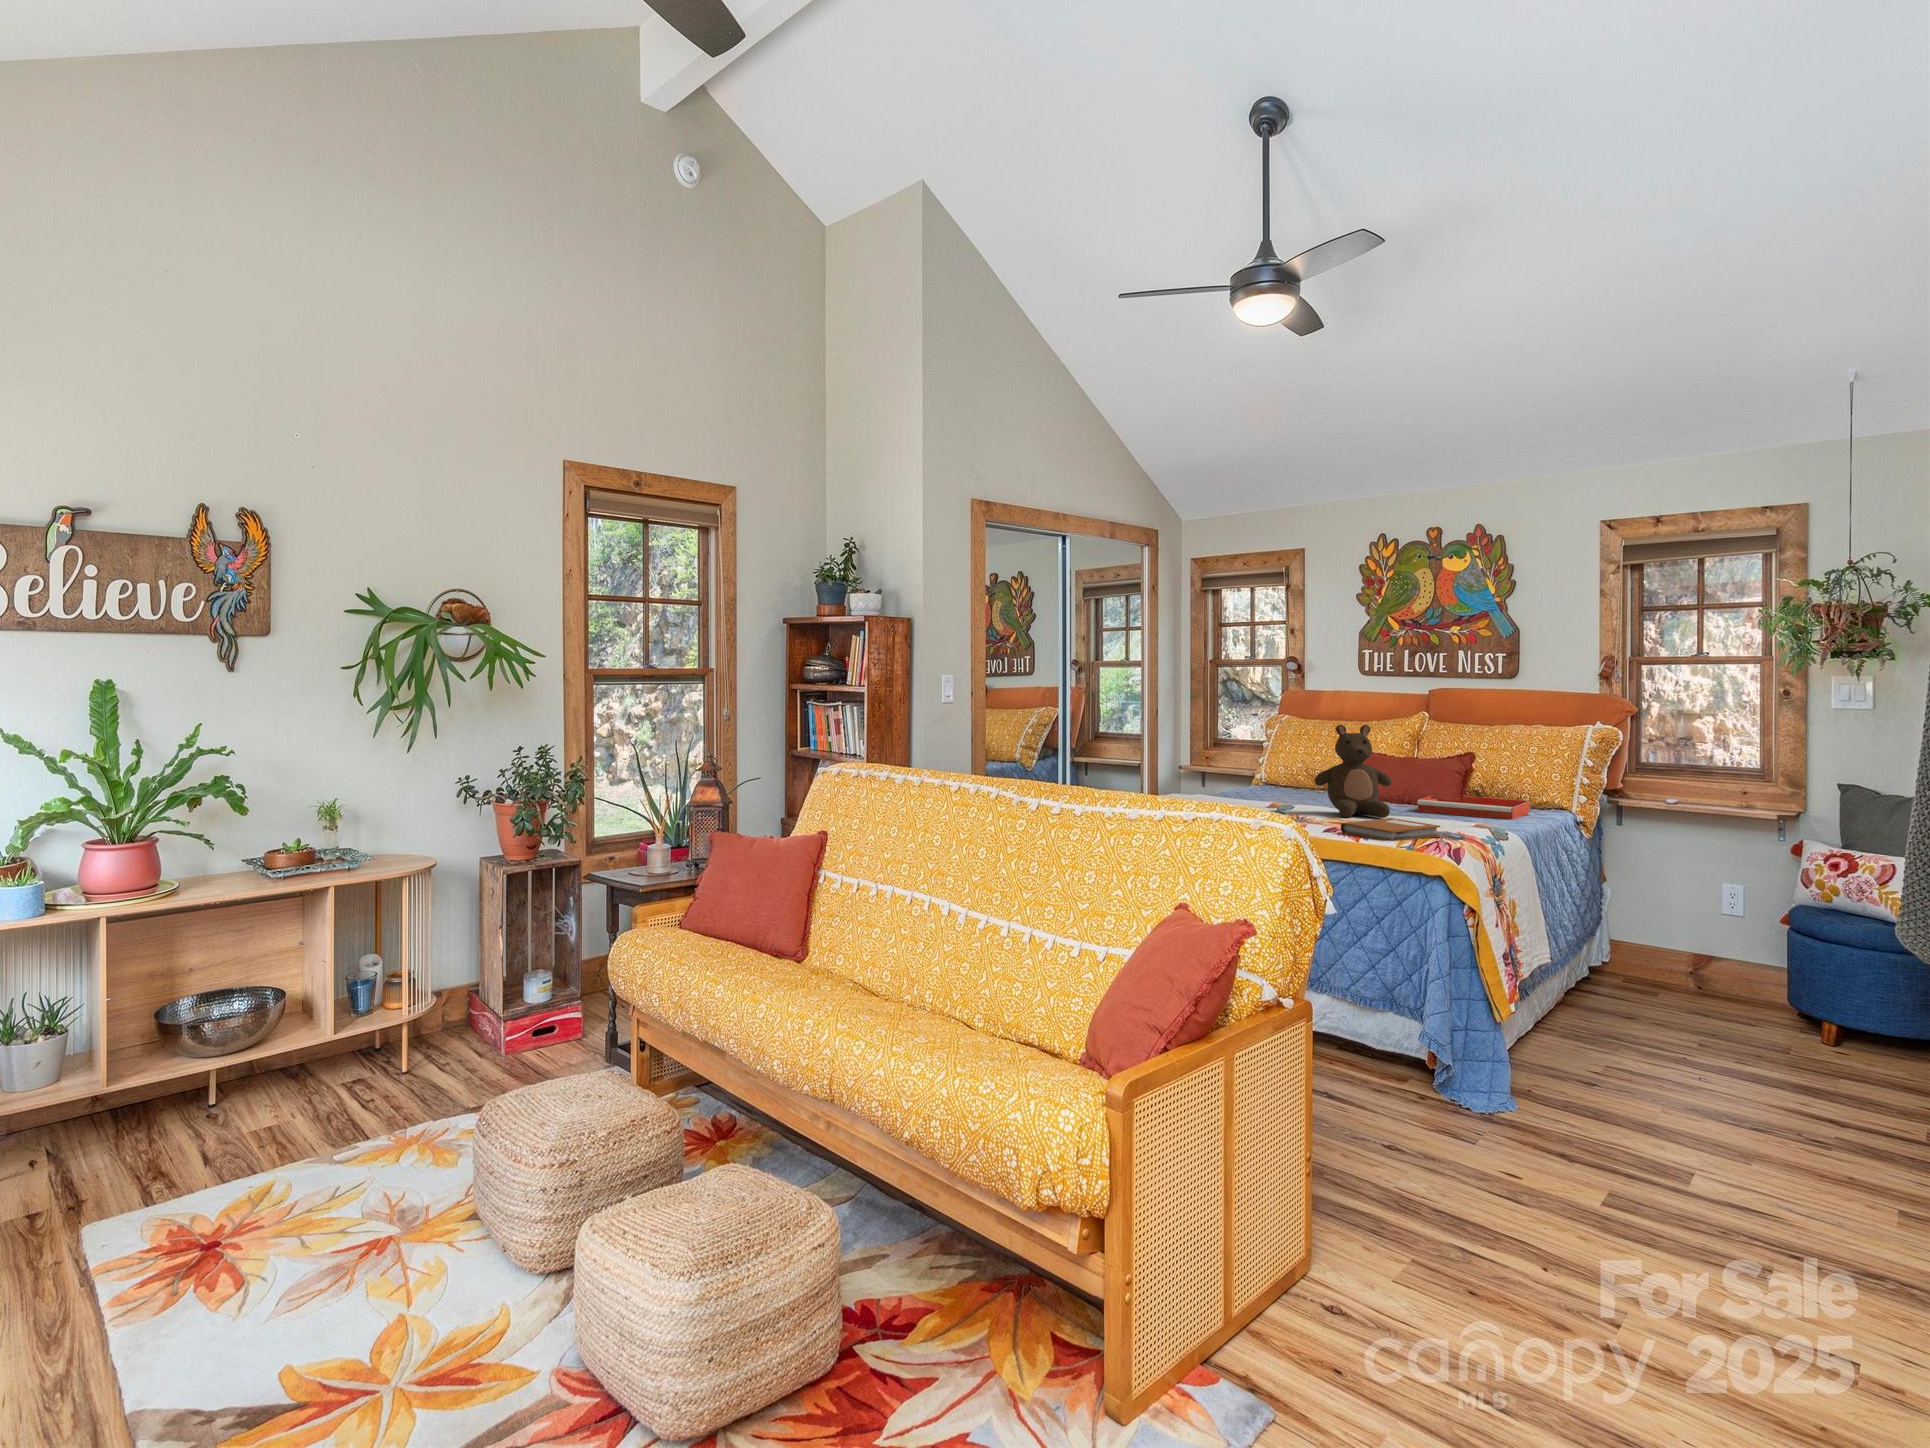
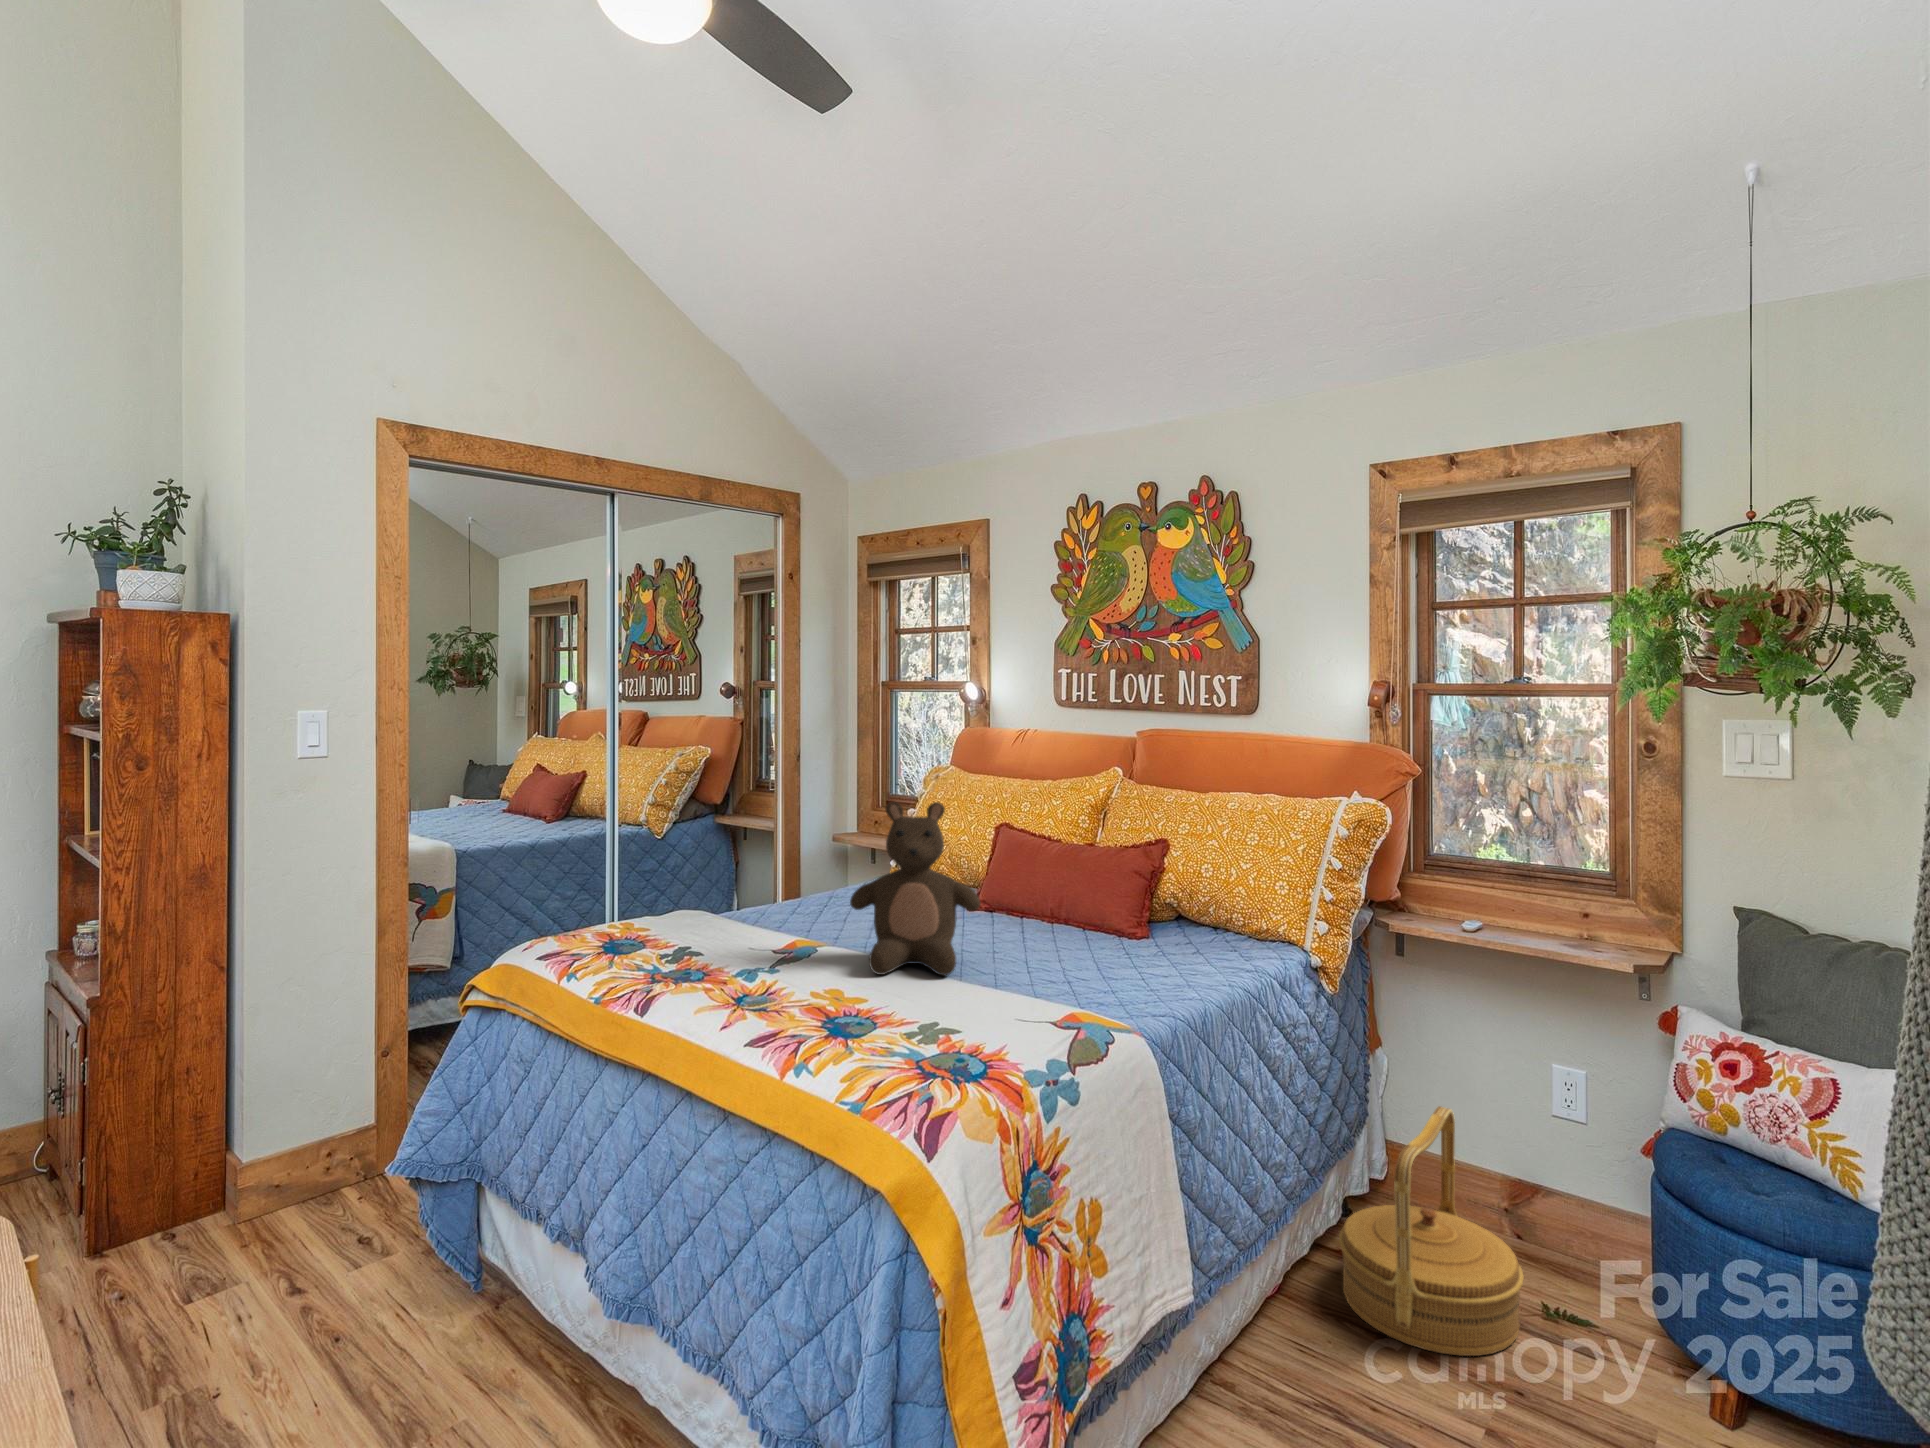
tray: present [1417,796,1530,820] -> none [1044,909,1232,974]
notebook: present [1341,818,1440,841] -> none [760,1003,947,1084]
woven basket: none [1596,904,1711,1027] -> present [1339,1106,1524,1356]

